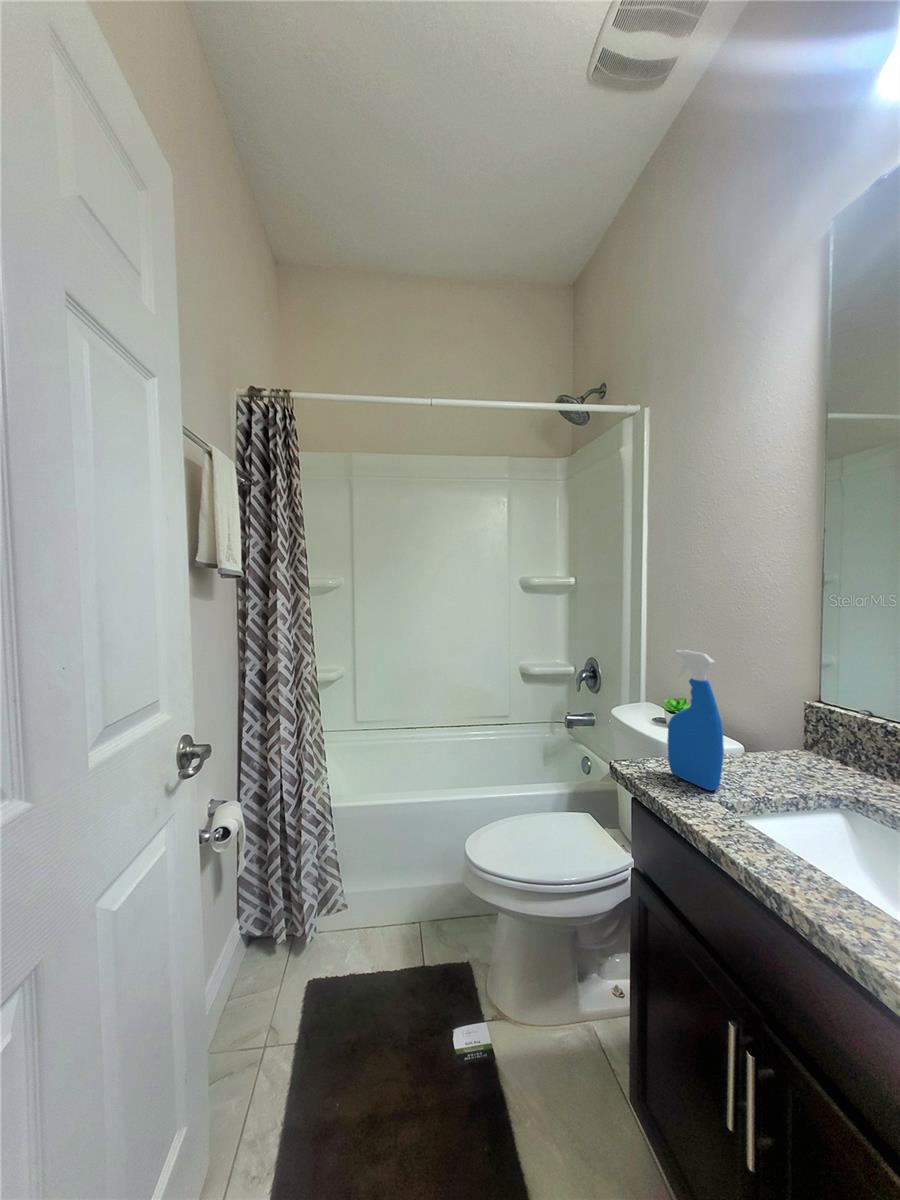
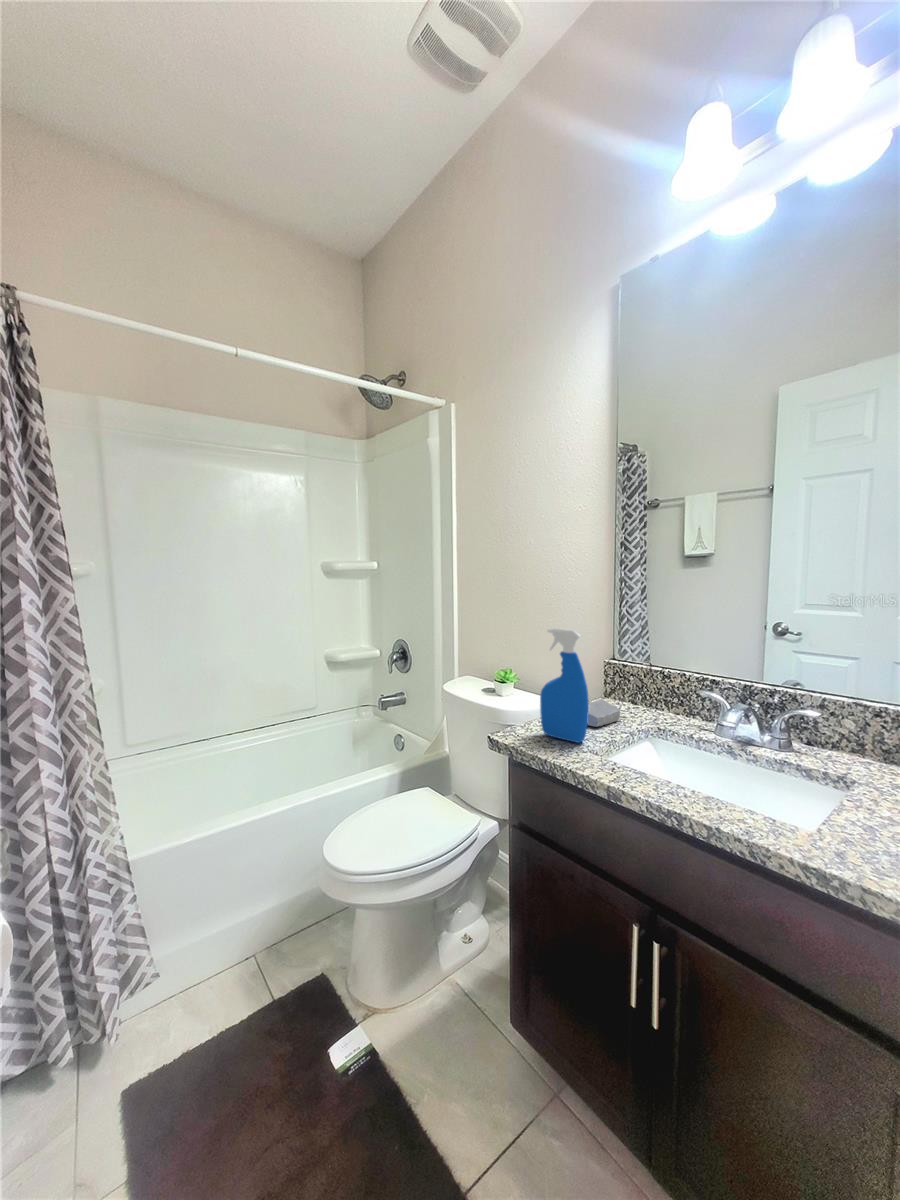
soap bar: none [733,748,797,779] -> present [588,699,620,727]

